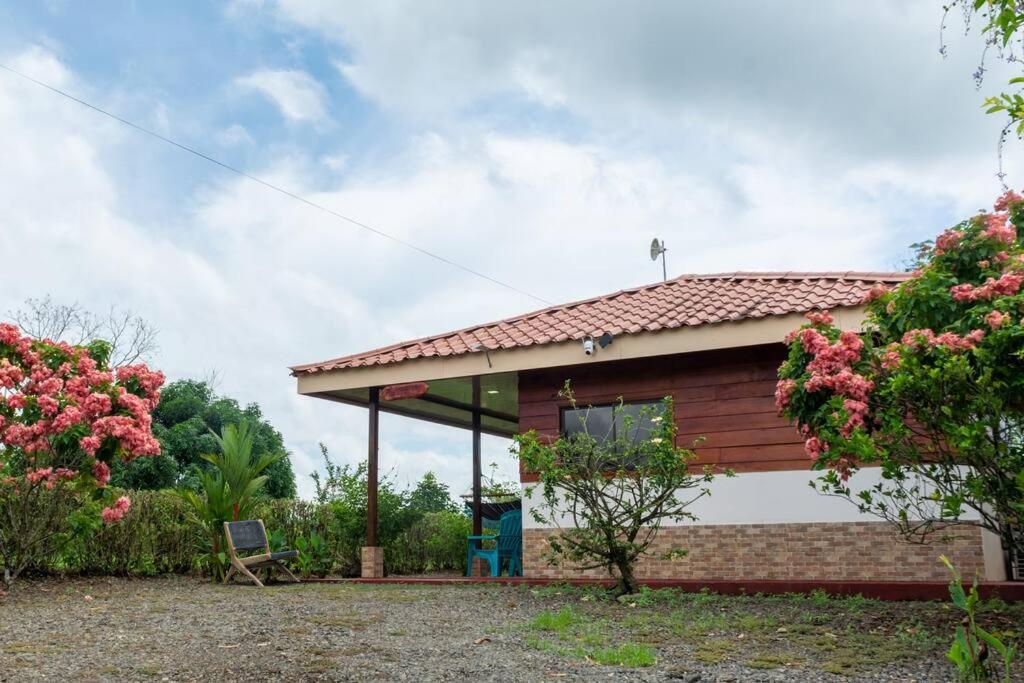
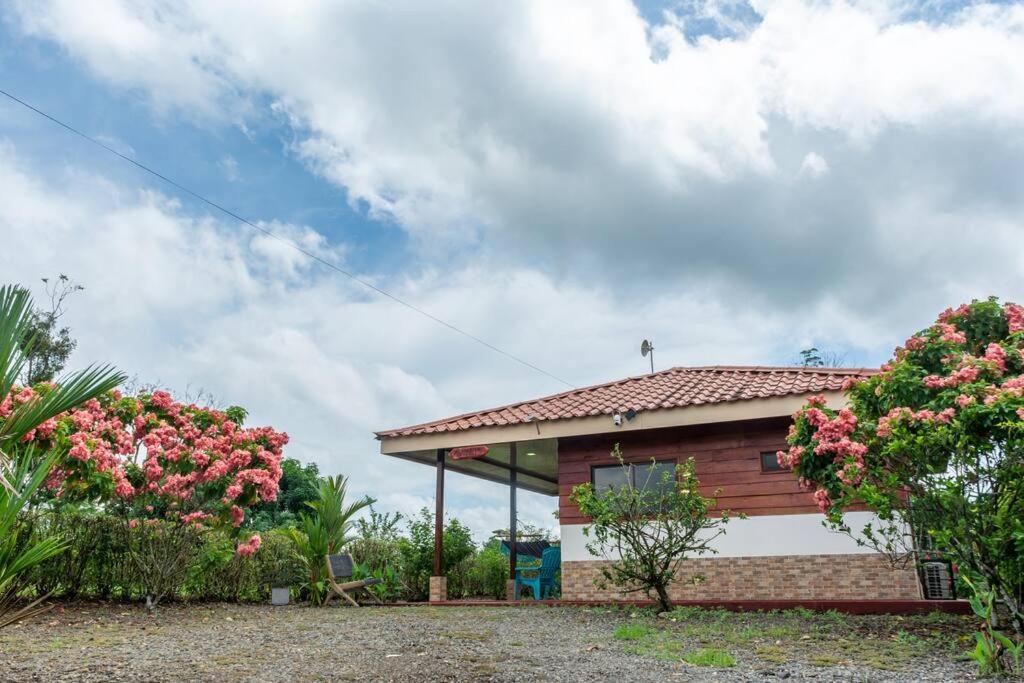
potted plant: none [145,542,200,585] -> present [262,571,302,605]

